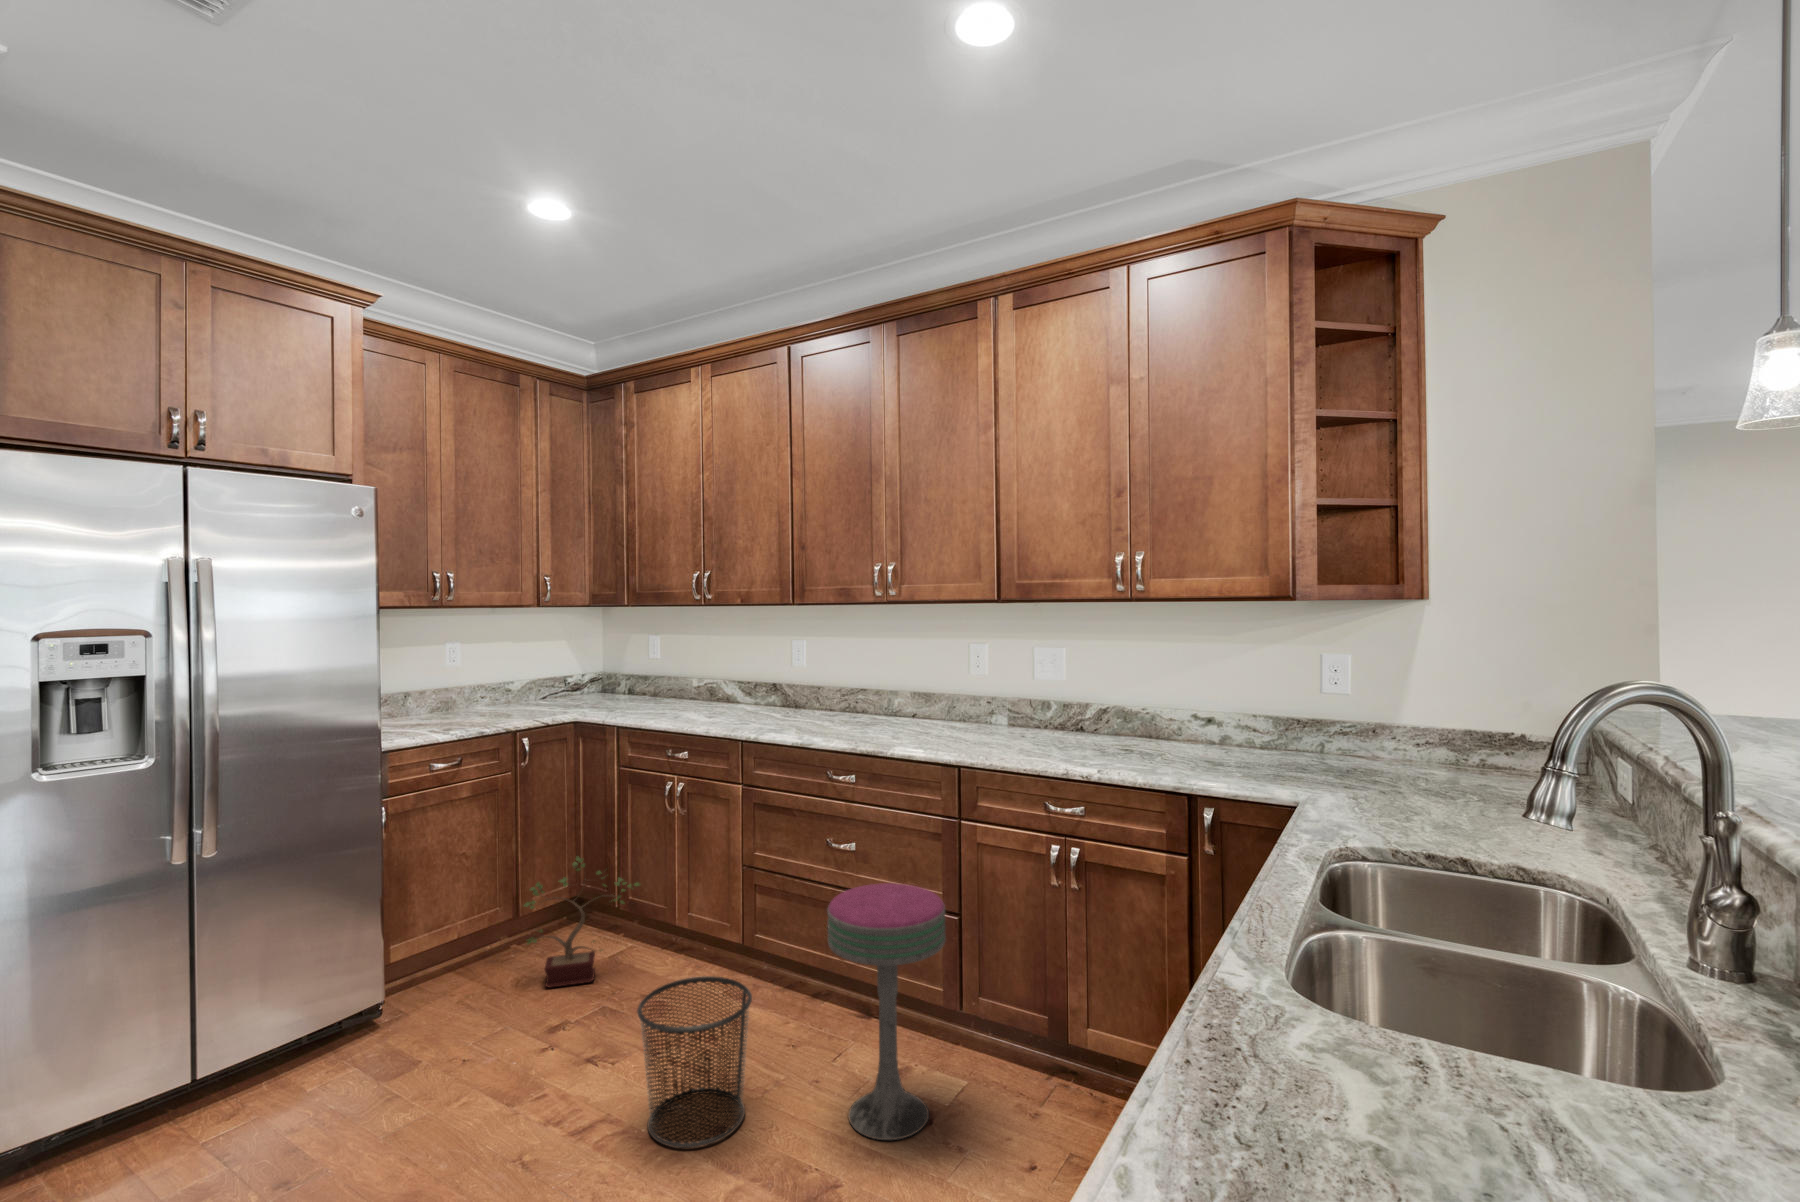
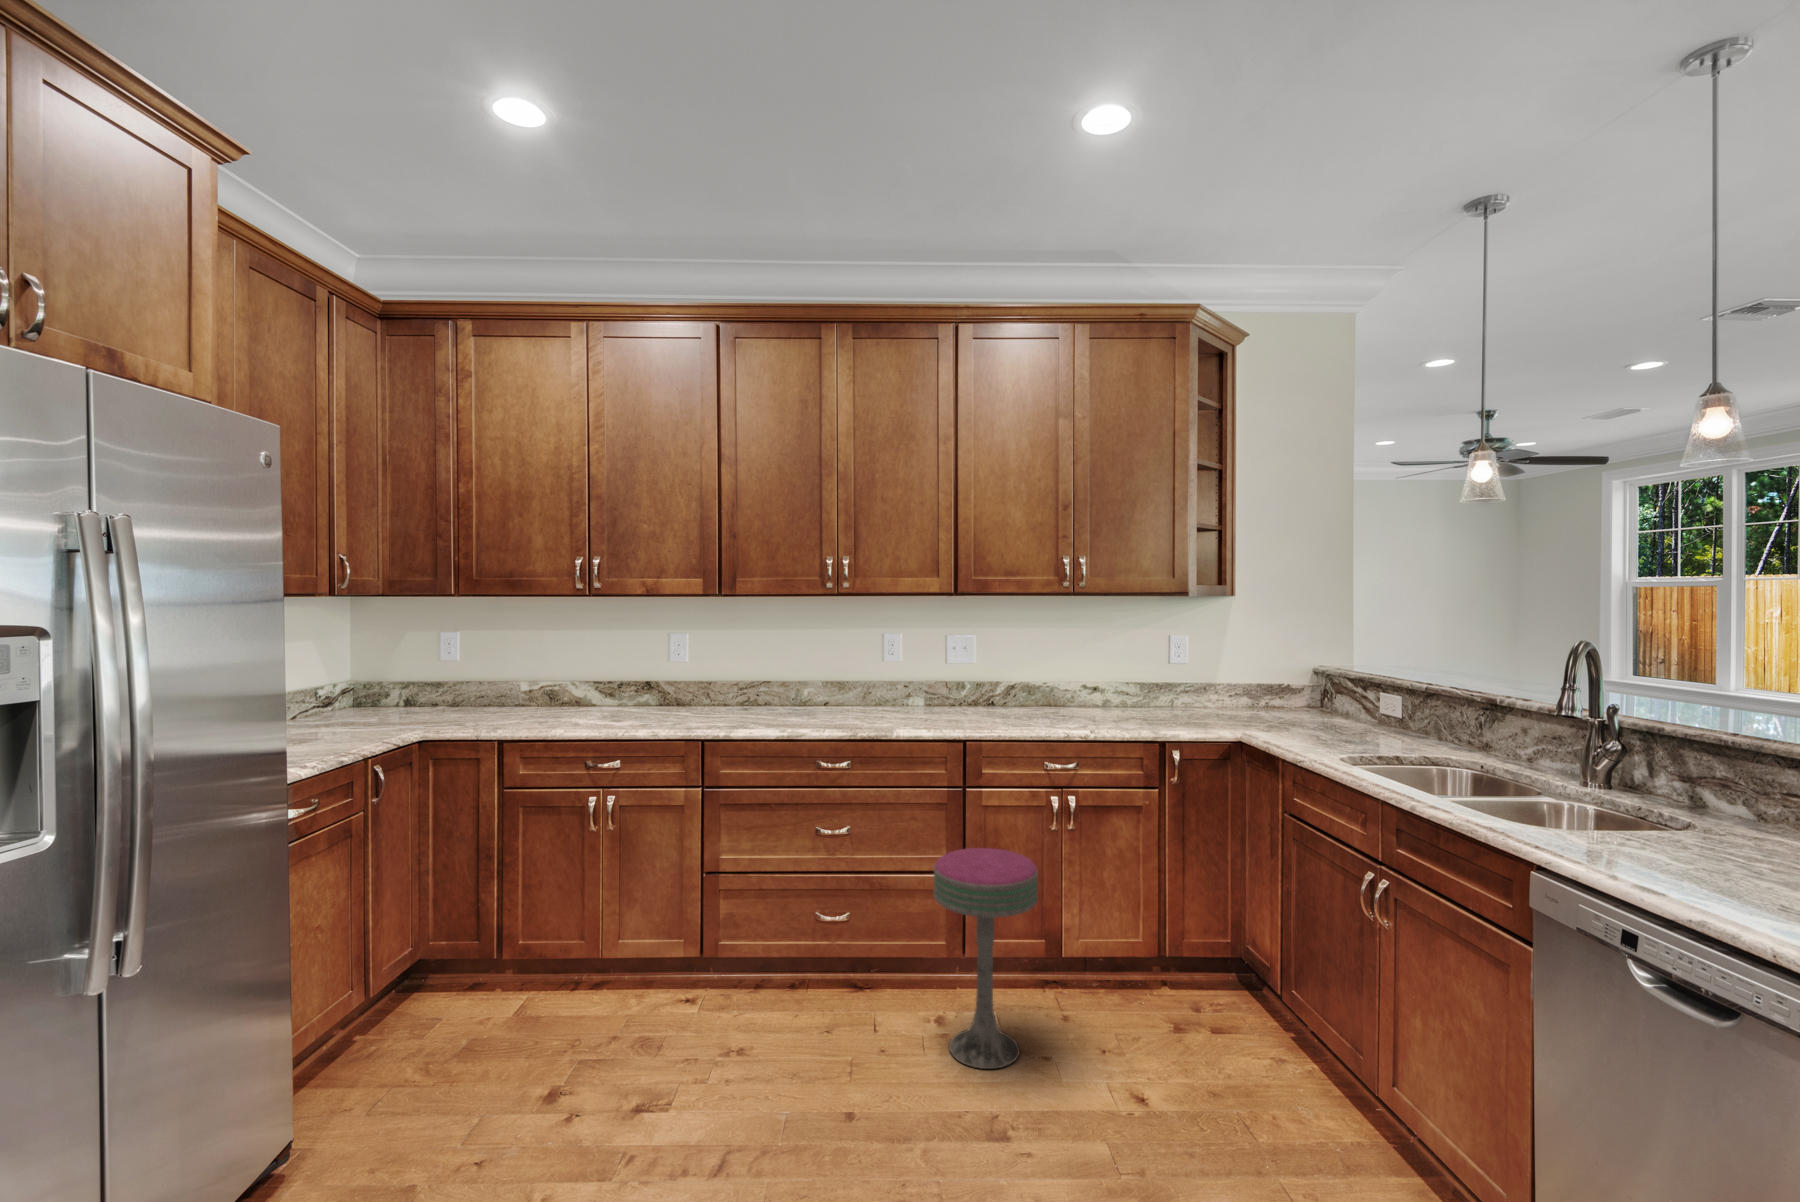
potted plant: present [524,857,640,988] -> none [471,898,605,1062]
waste bin: present [637,976,752,1148] -> none [789,970,900,1140]

